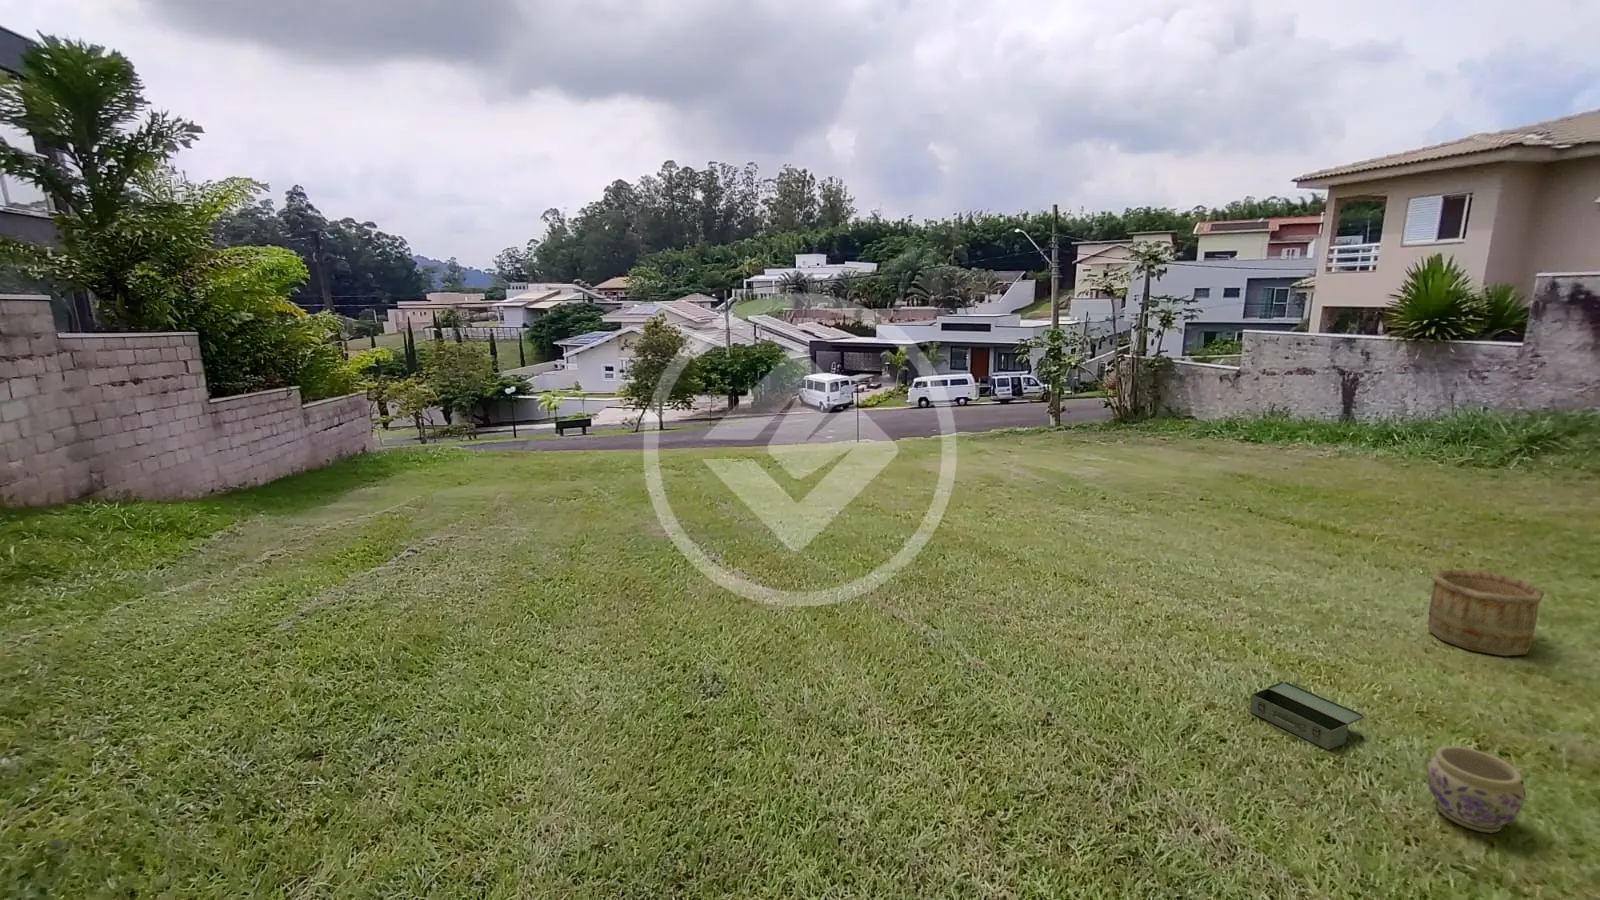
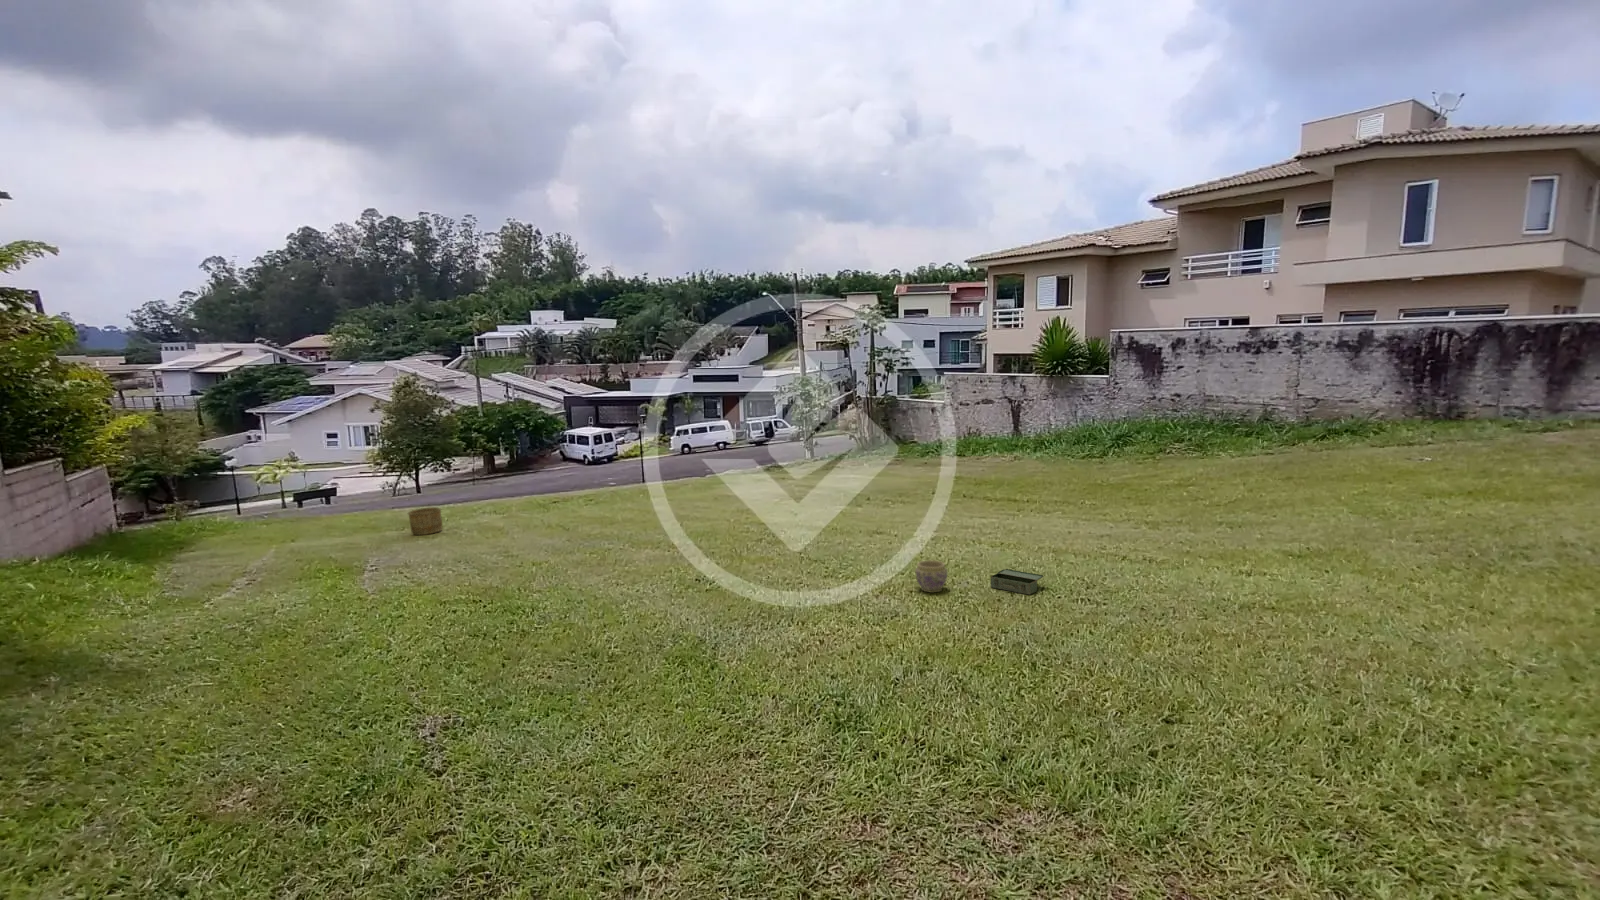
wooden bucket: present [1428,569,1544,656] -> present [408,507,442,535]
planter: present [1427,746,1526,833] -> present [915,560,947,593]

